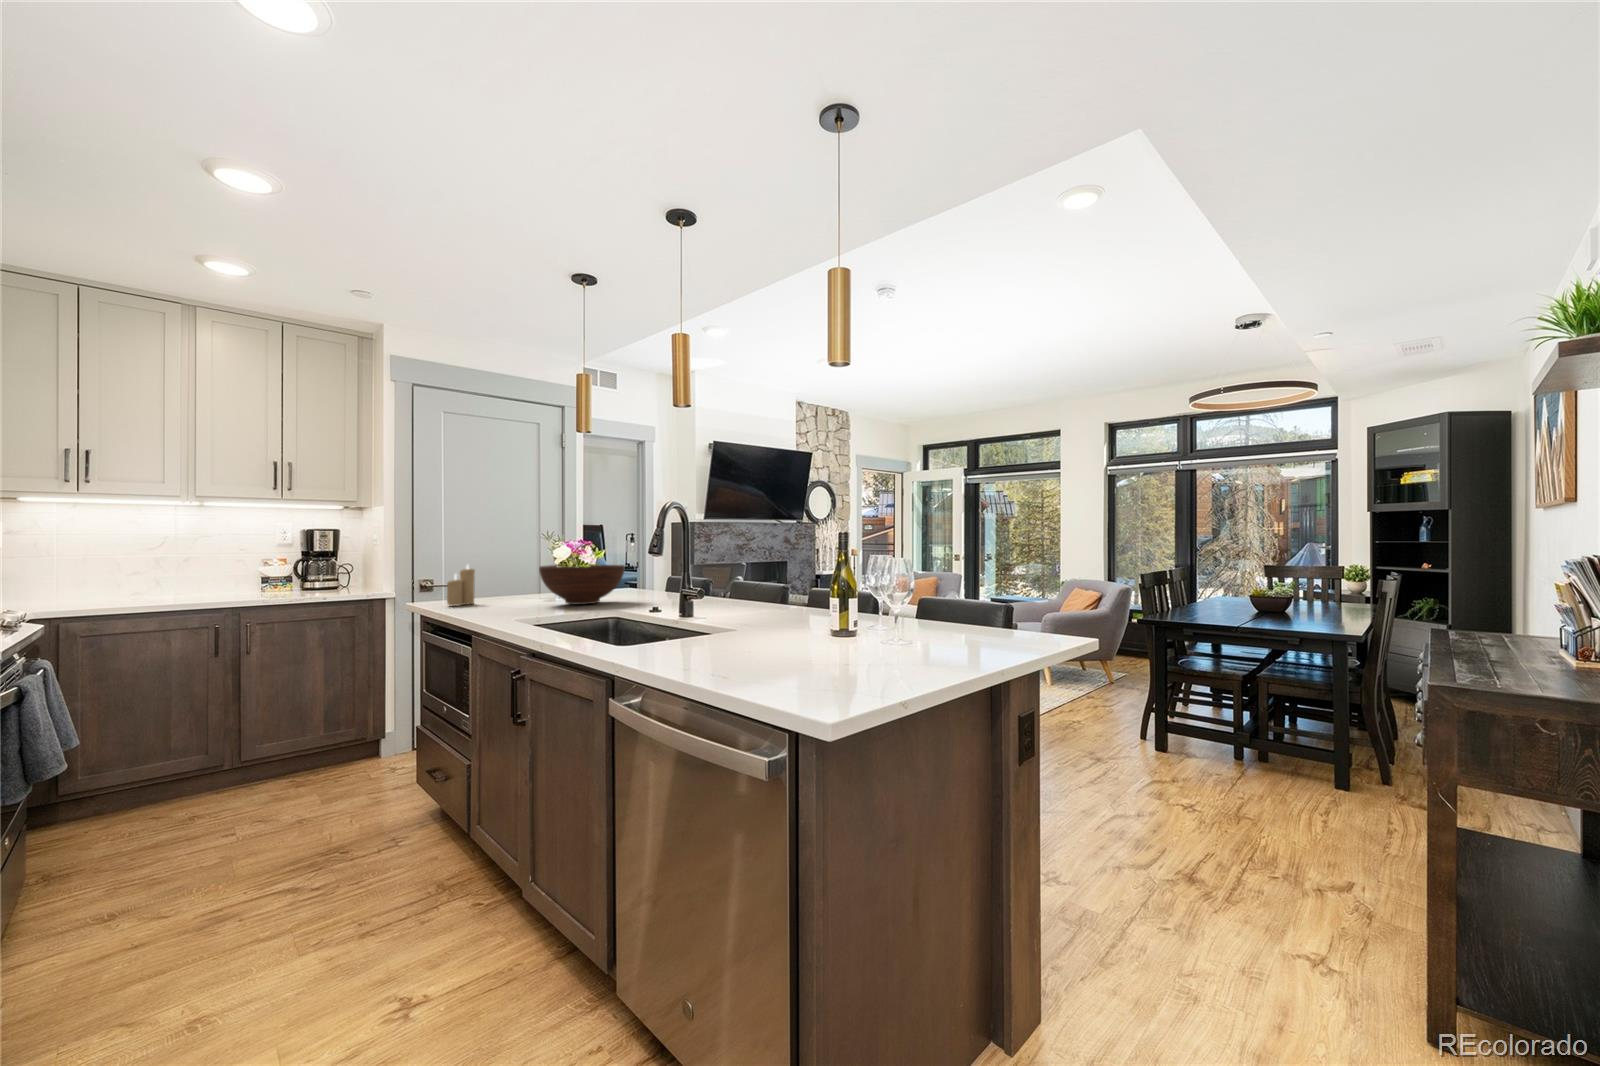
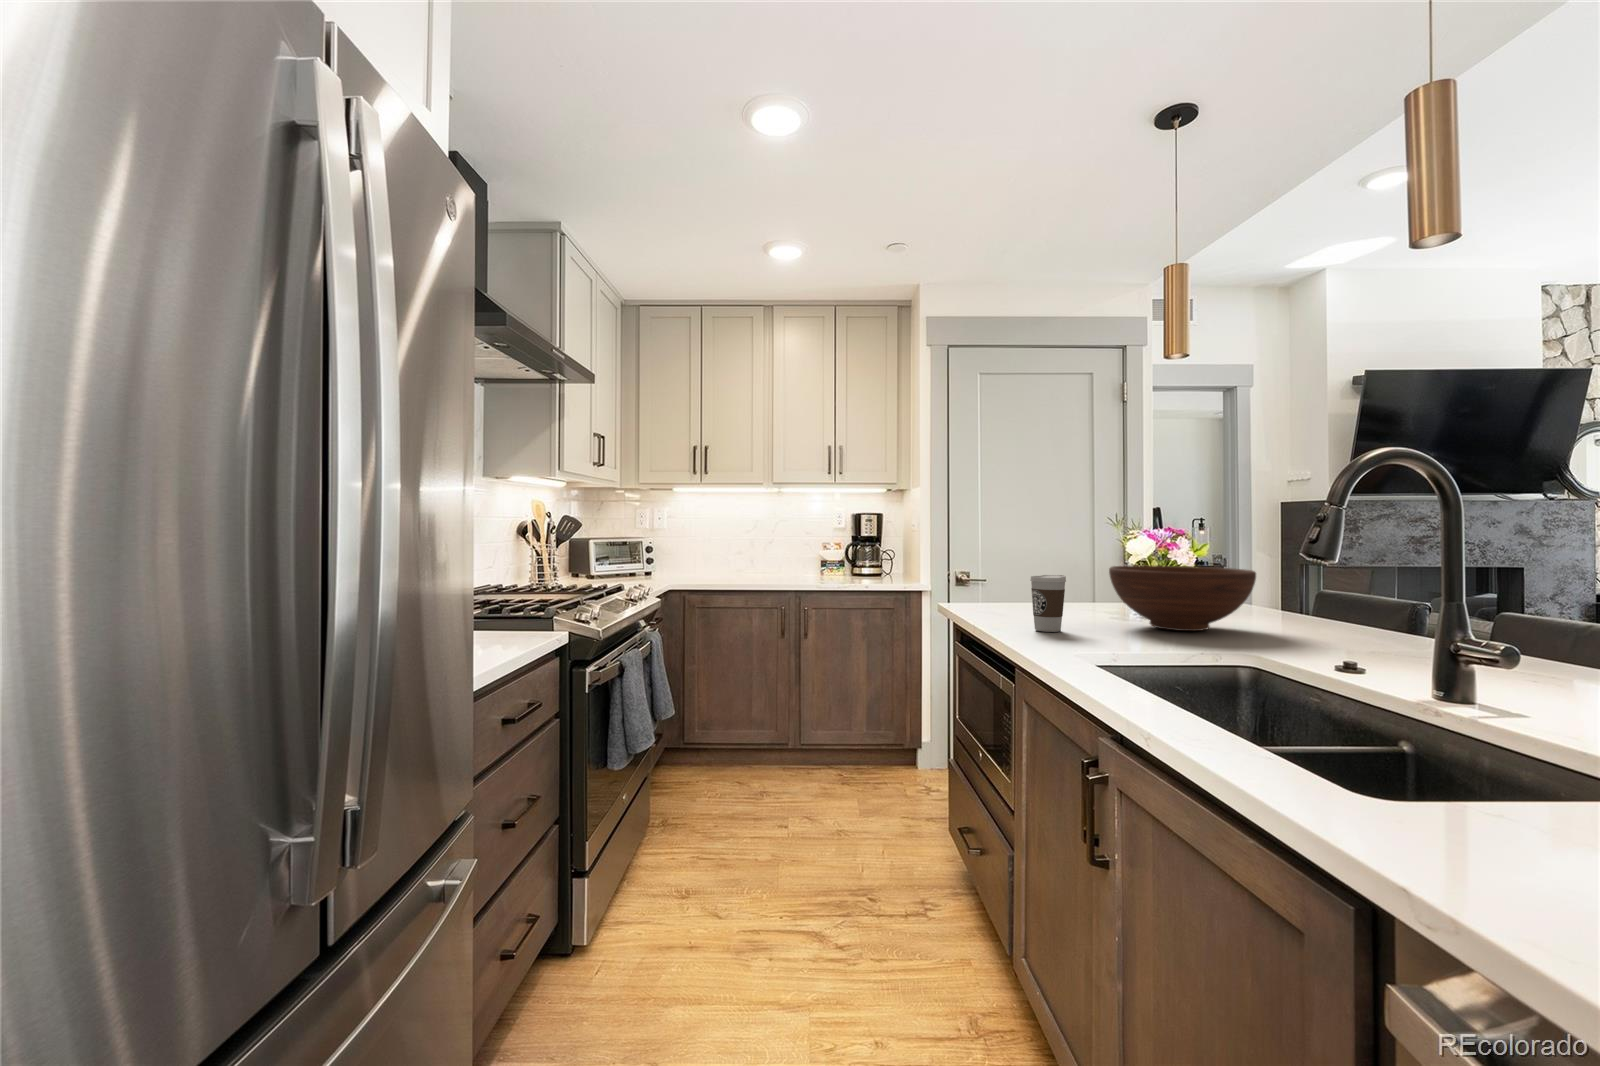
candle: present [447,565,475,606] -> none [984,559,1018,613]
coffee cup: none [484,572,509,611] -> present [1030,575,1066,632]

